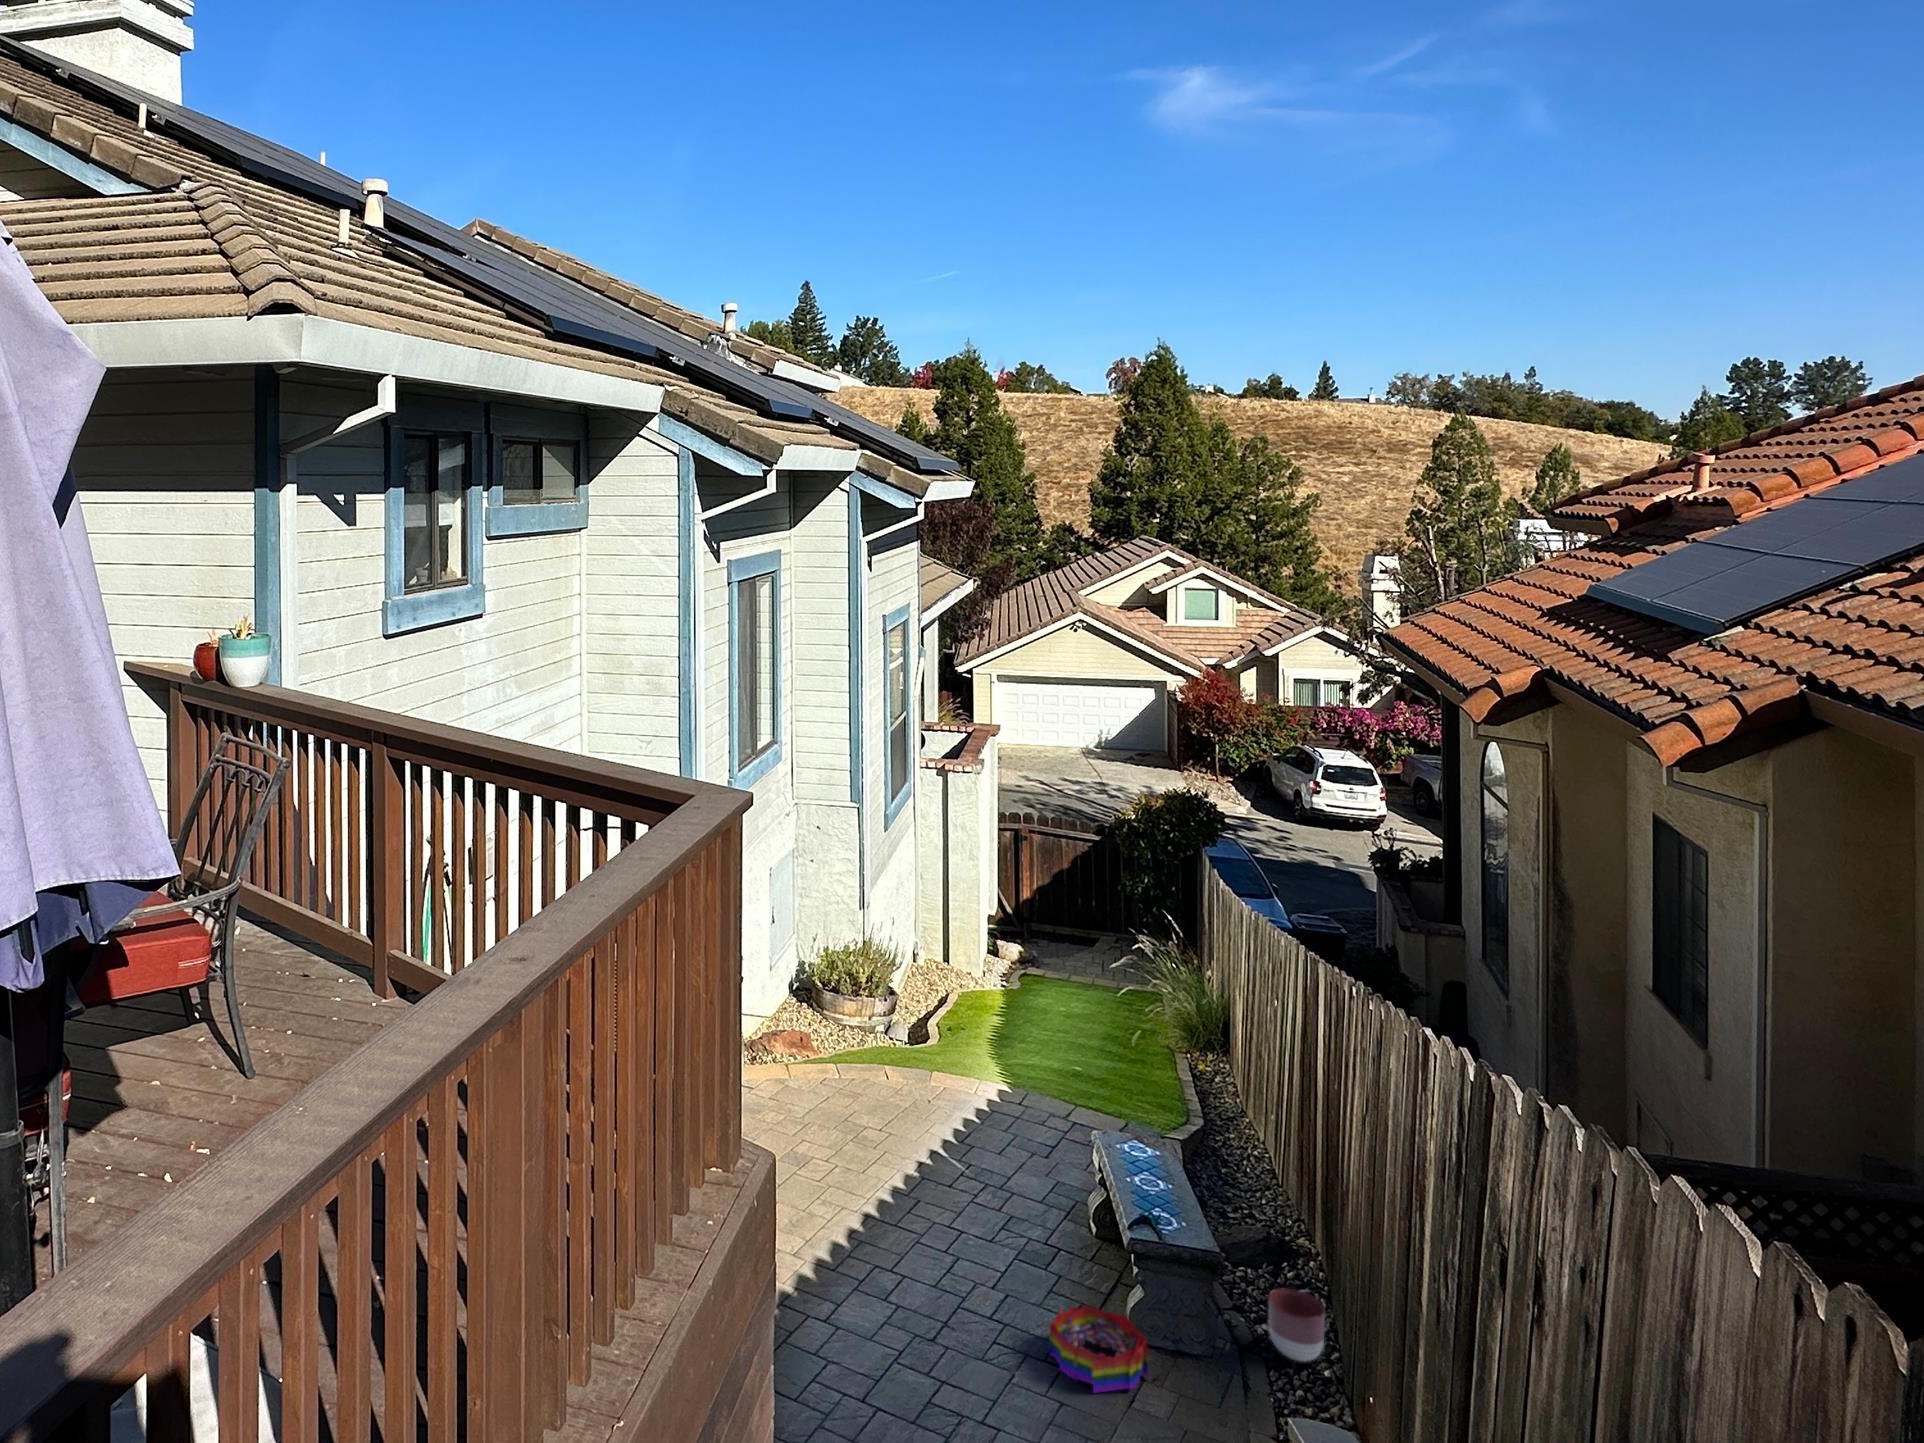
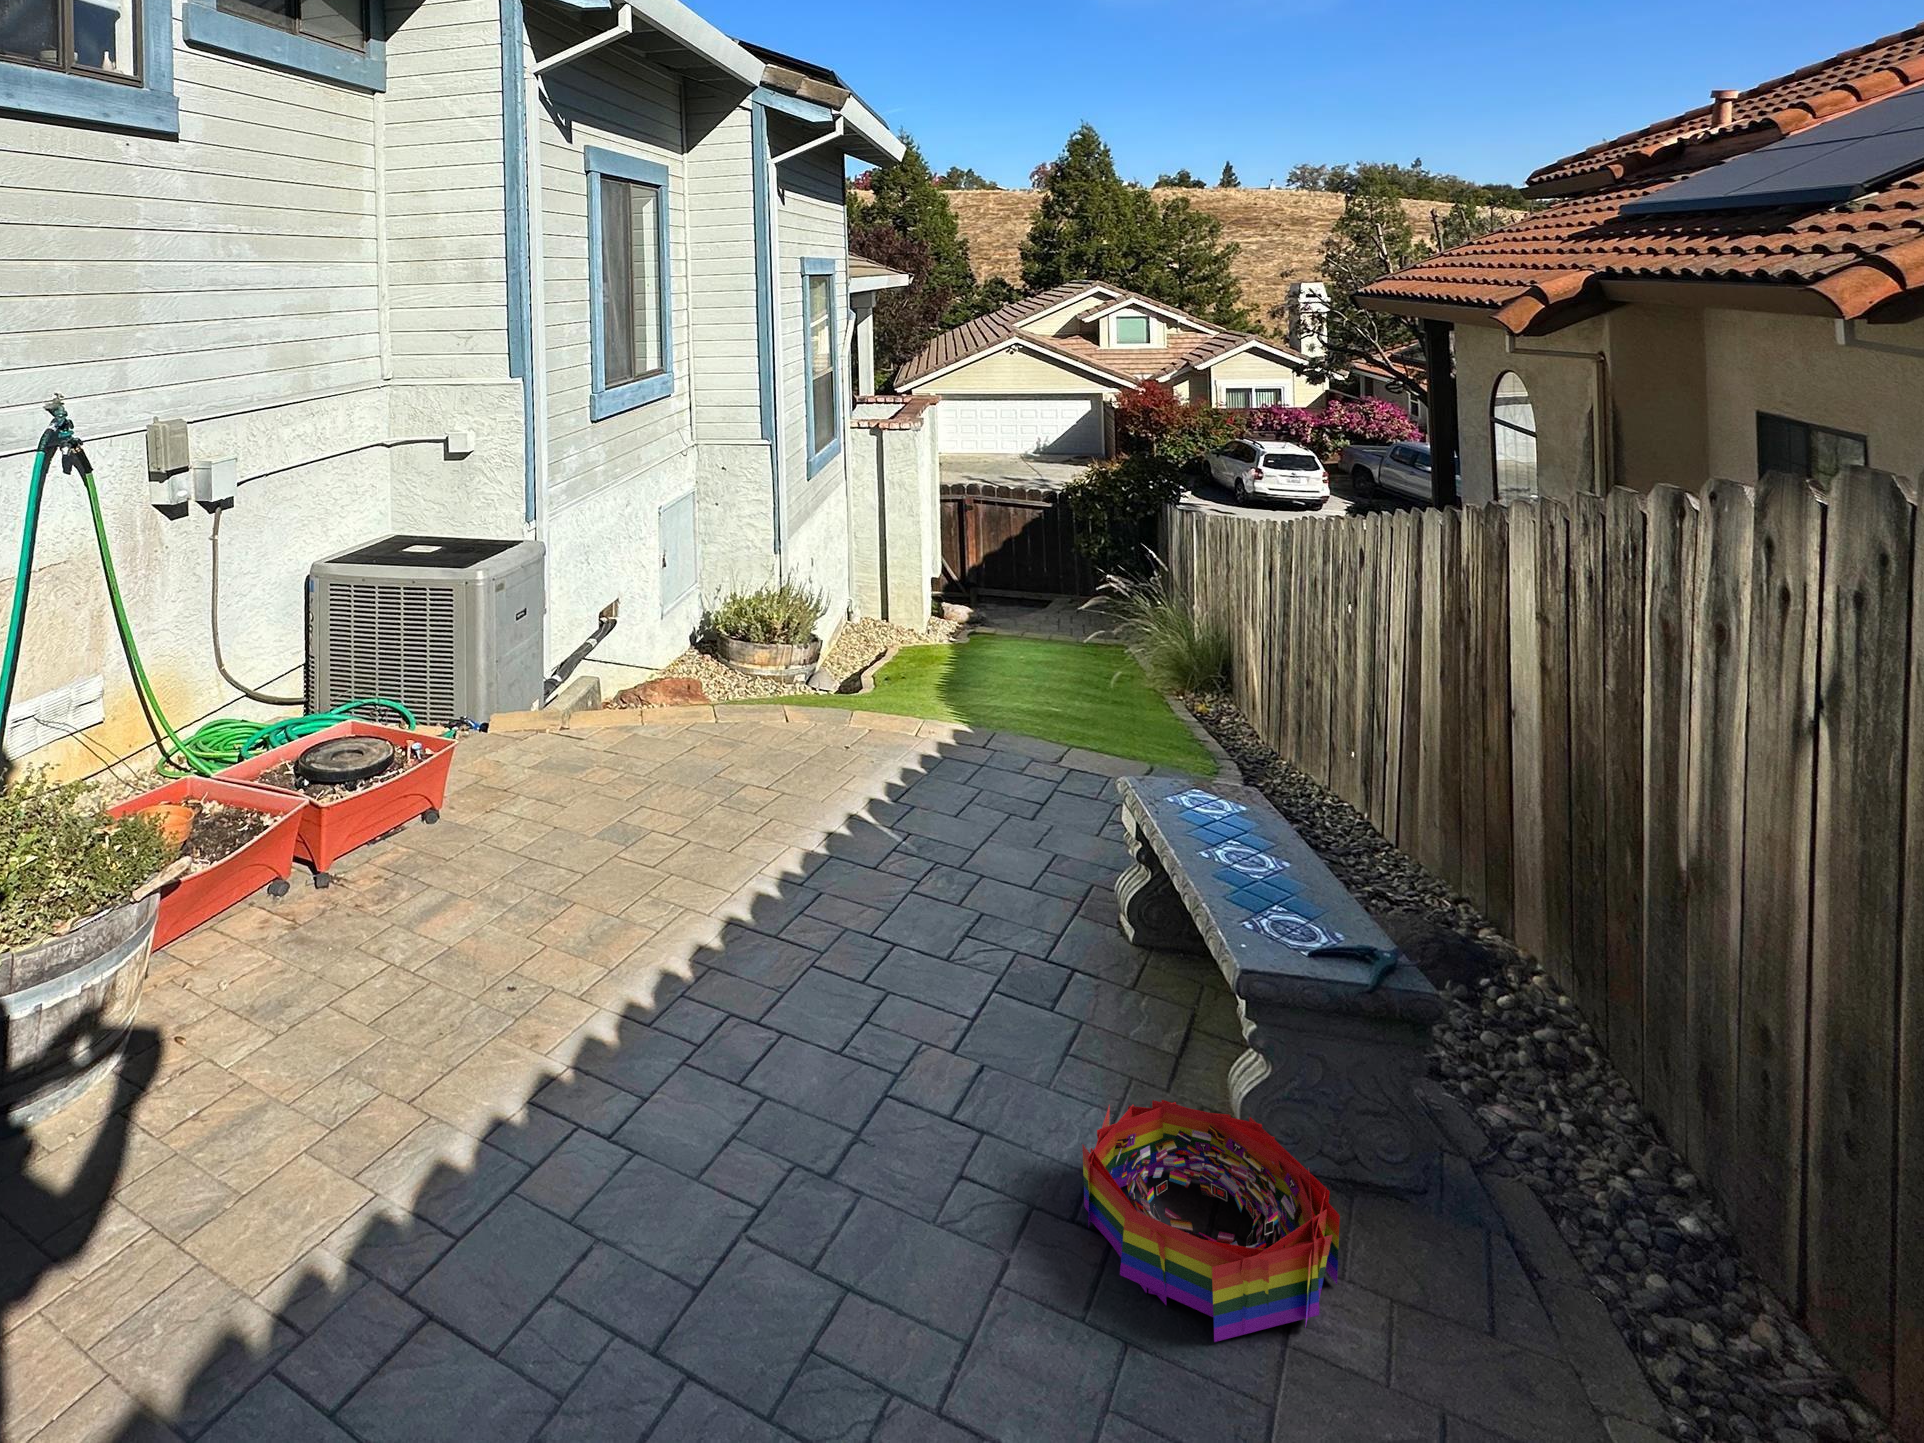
planter: present [1269,1289,1325,1362] -> none [1575,1037,1737,1202]

